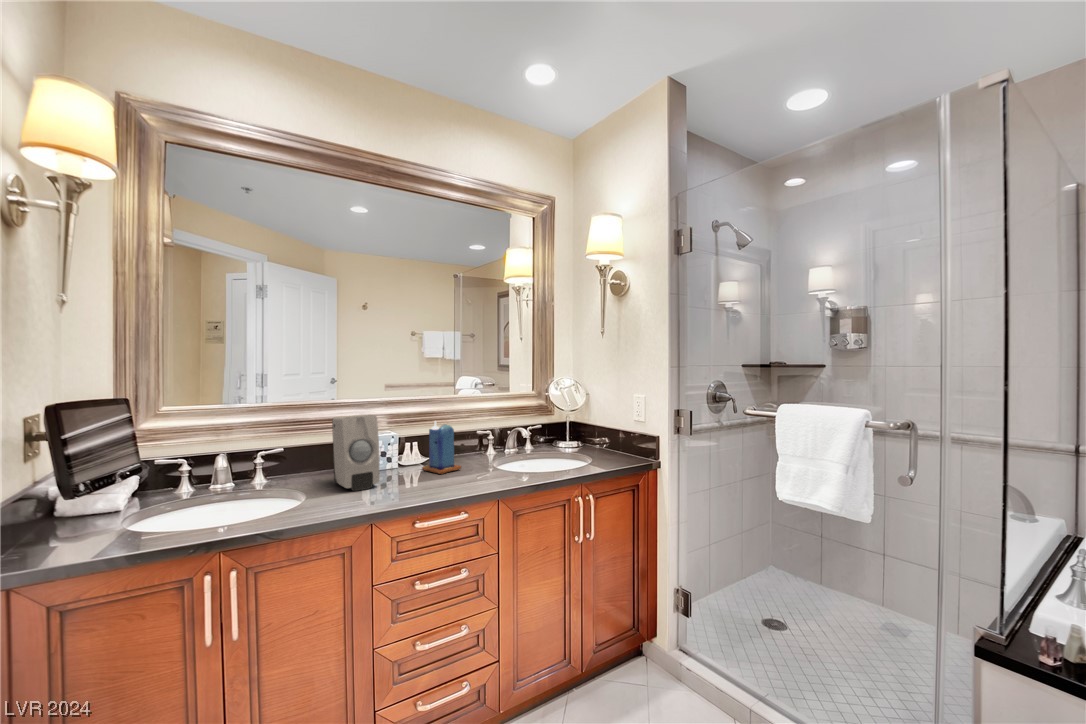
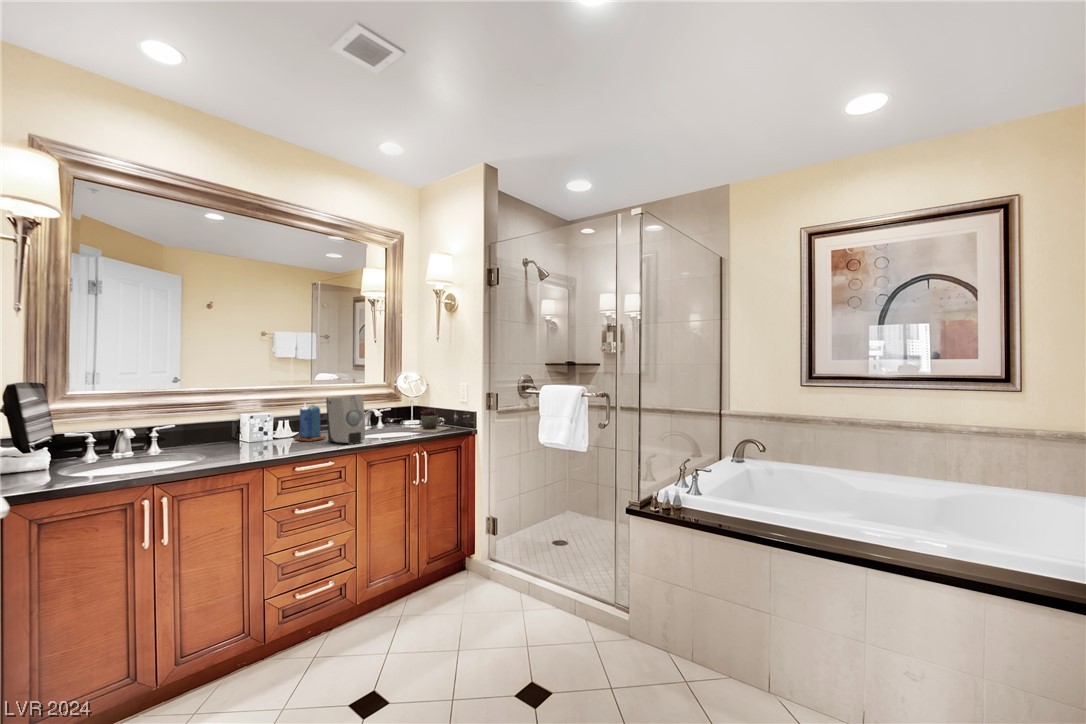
soap dispenser: present [332,415,379,491] -> present [326,395,365,444]
succulent plant: none [567,429,620,465] -> present [410,409,450,433]

